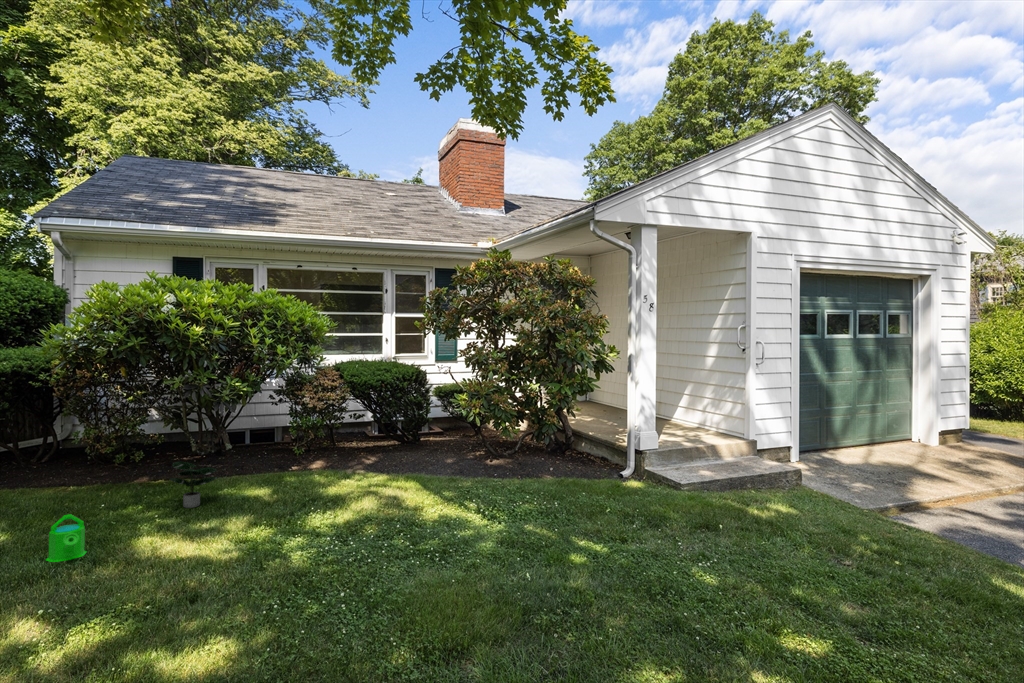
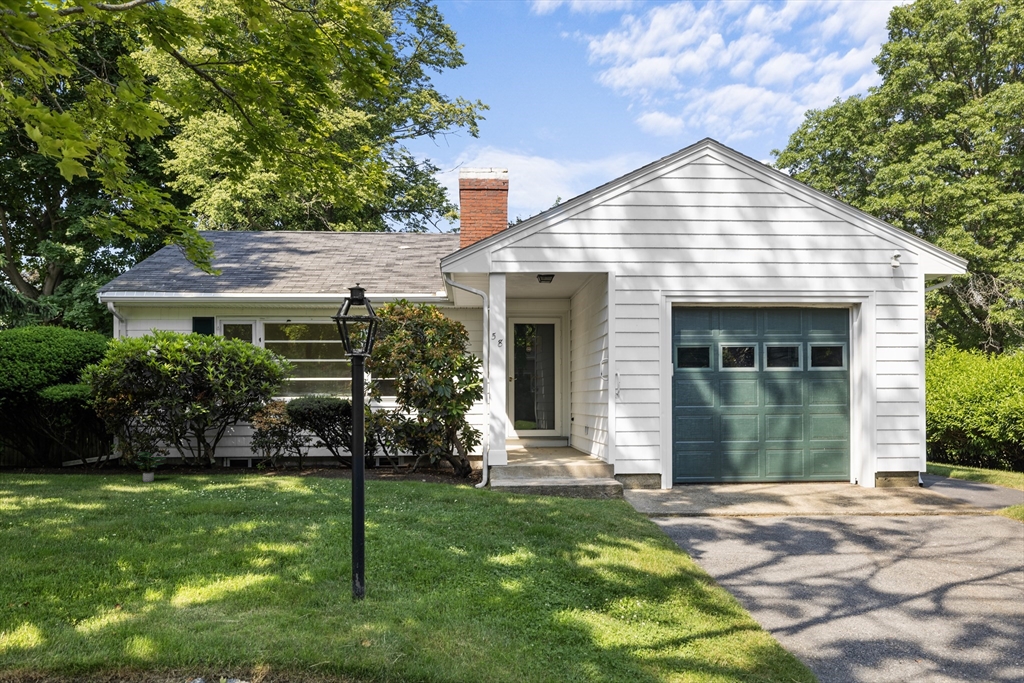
watering can: present [46,514,87,562] -> none [43,469,65,494]

